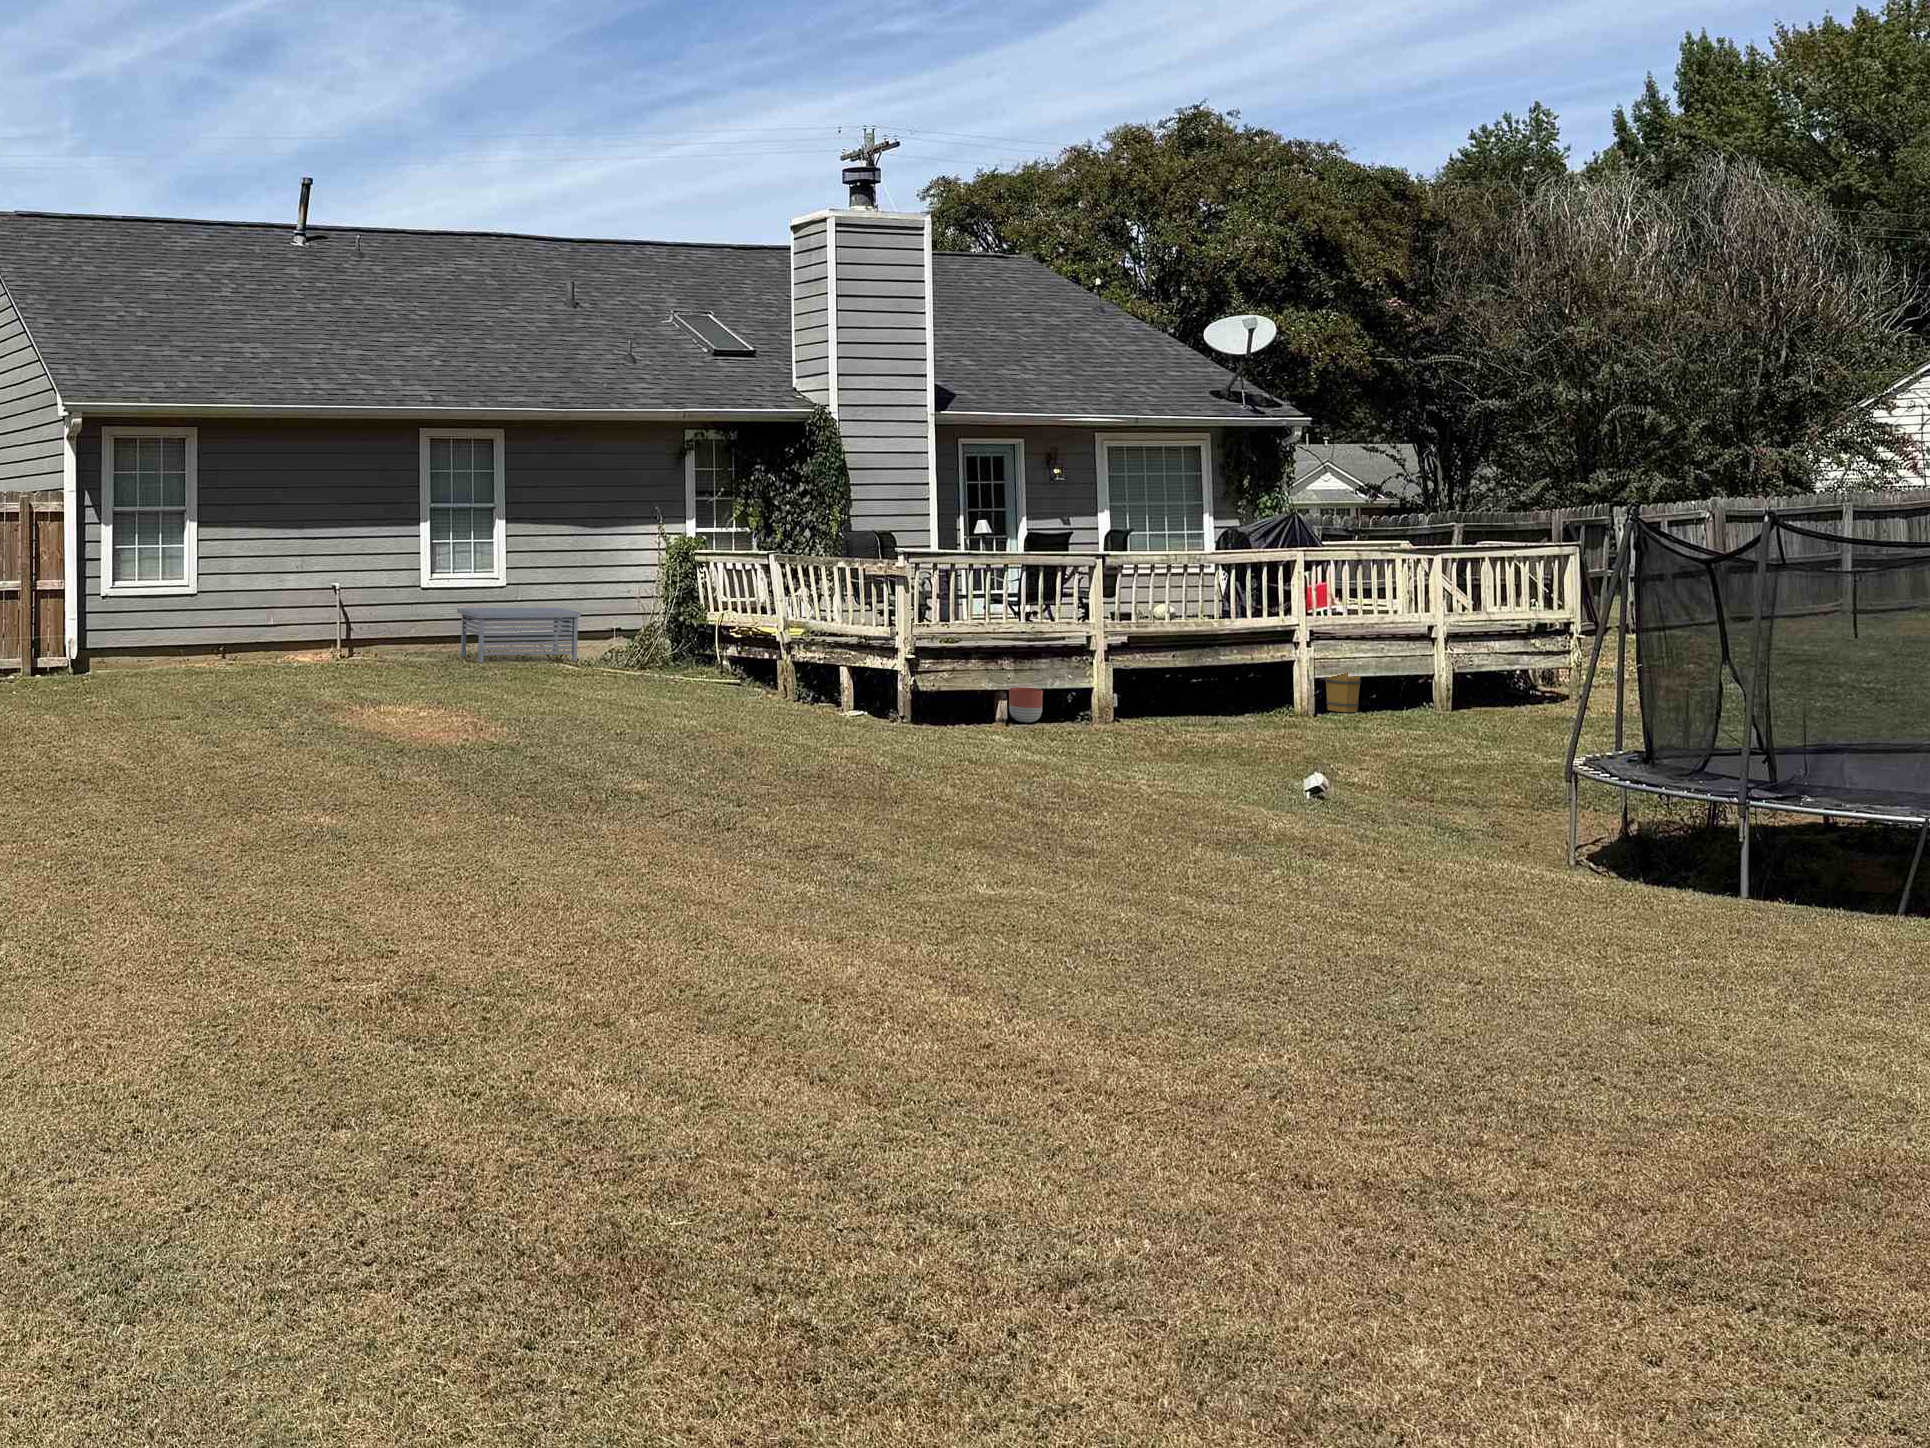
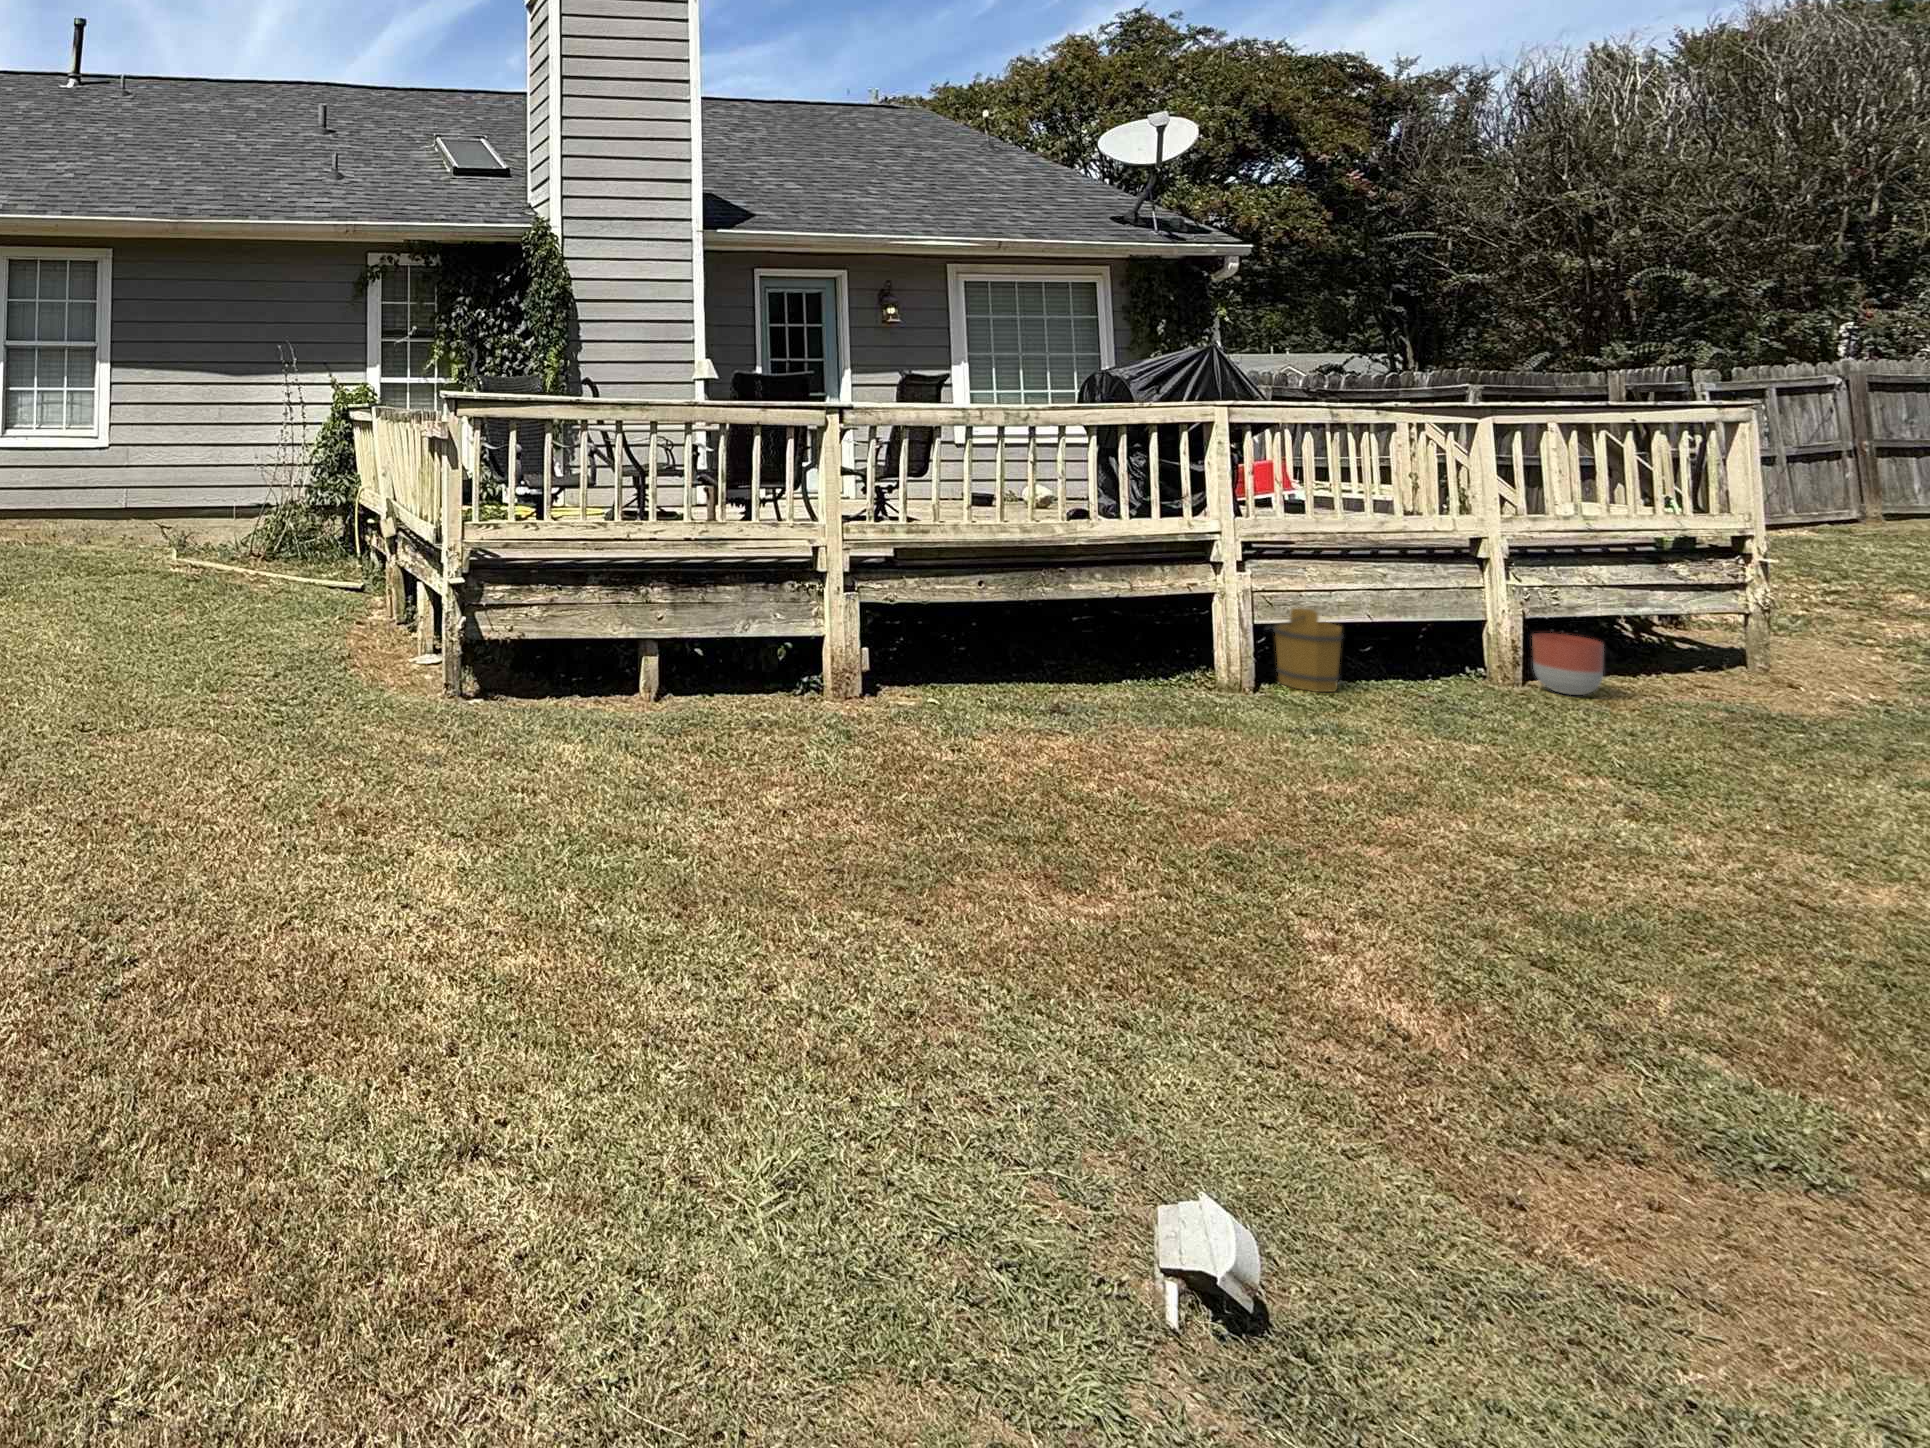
storage bench: present [457,607,581,663] -> none [31,475,183,549]
planter: present [1009,687,1043,723] -> present [1532,633,1604,695]

